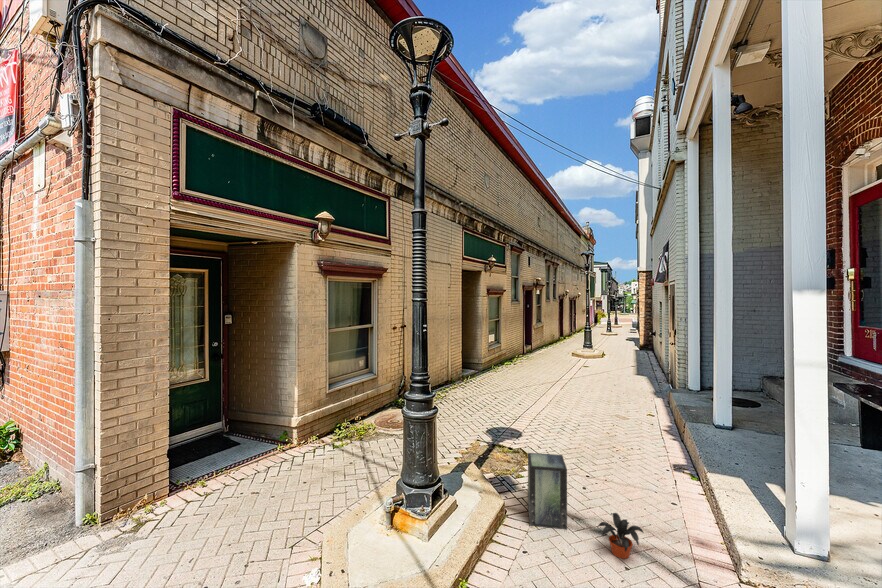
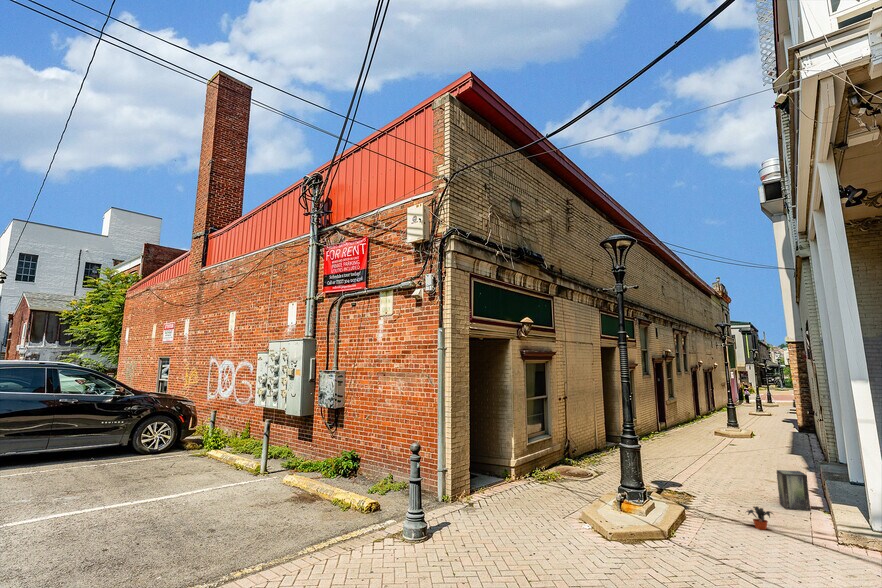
storage box: present [528,453,567,529] -> present [777,470,810,511]

